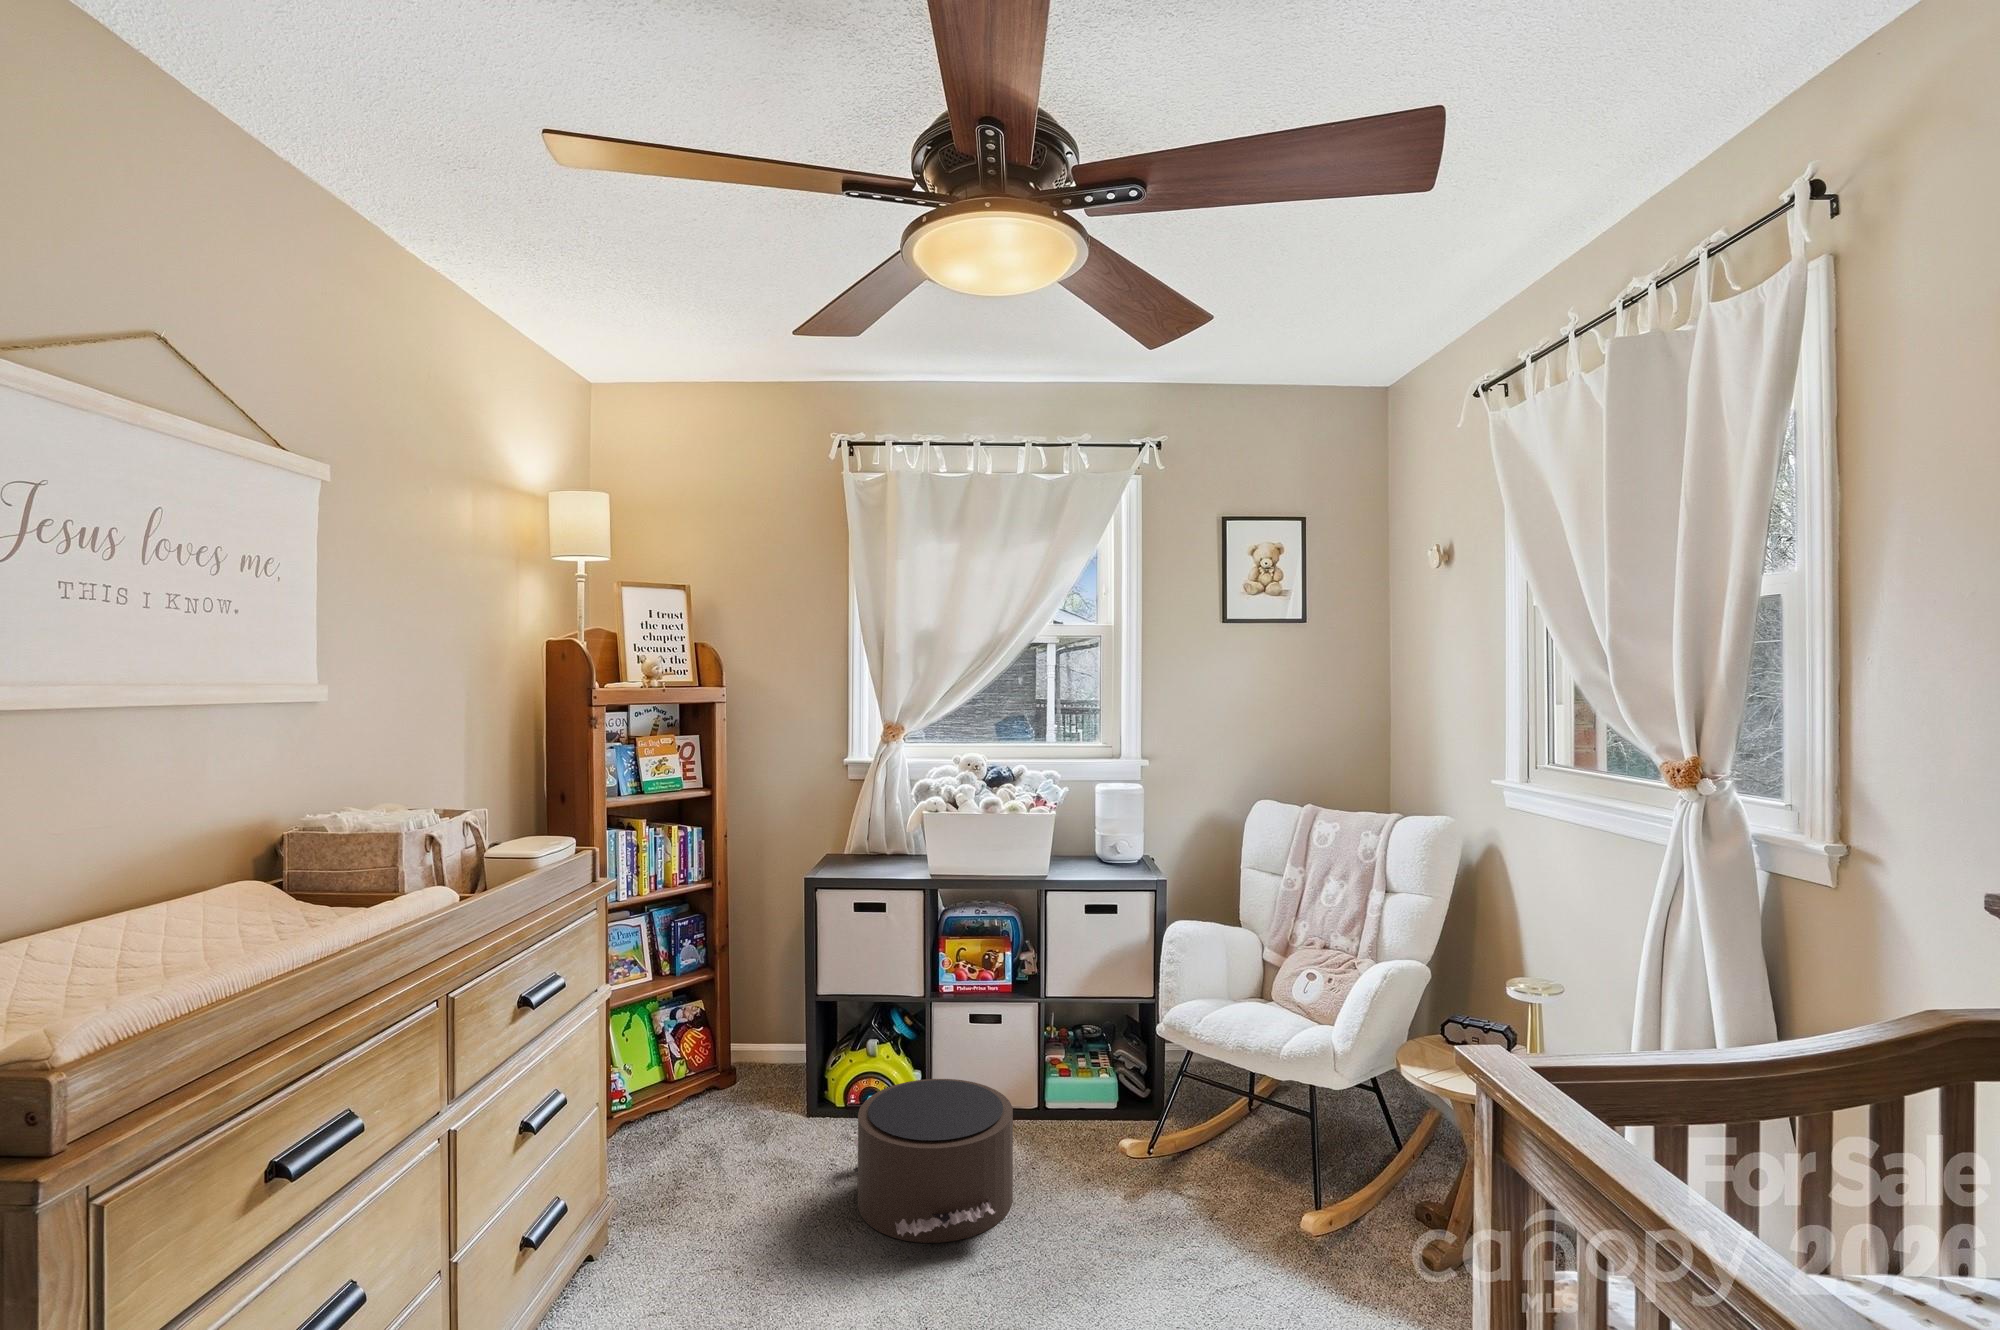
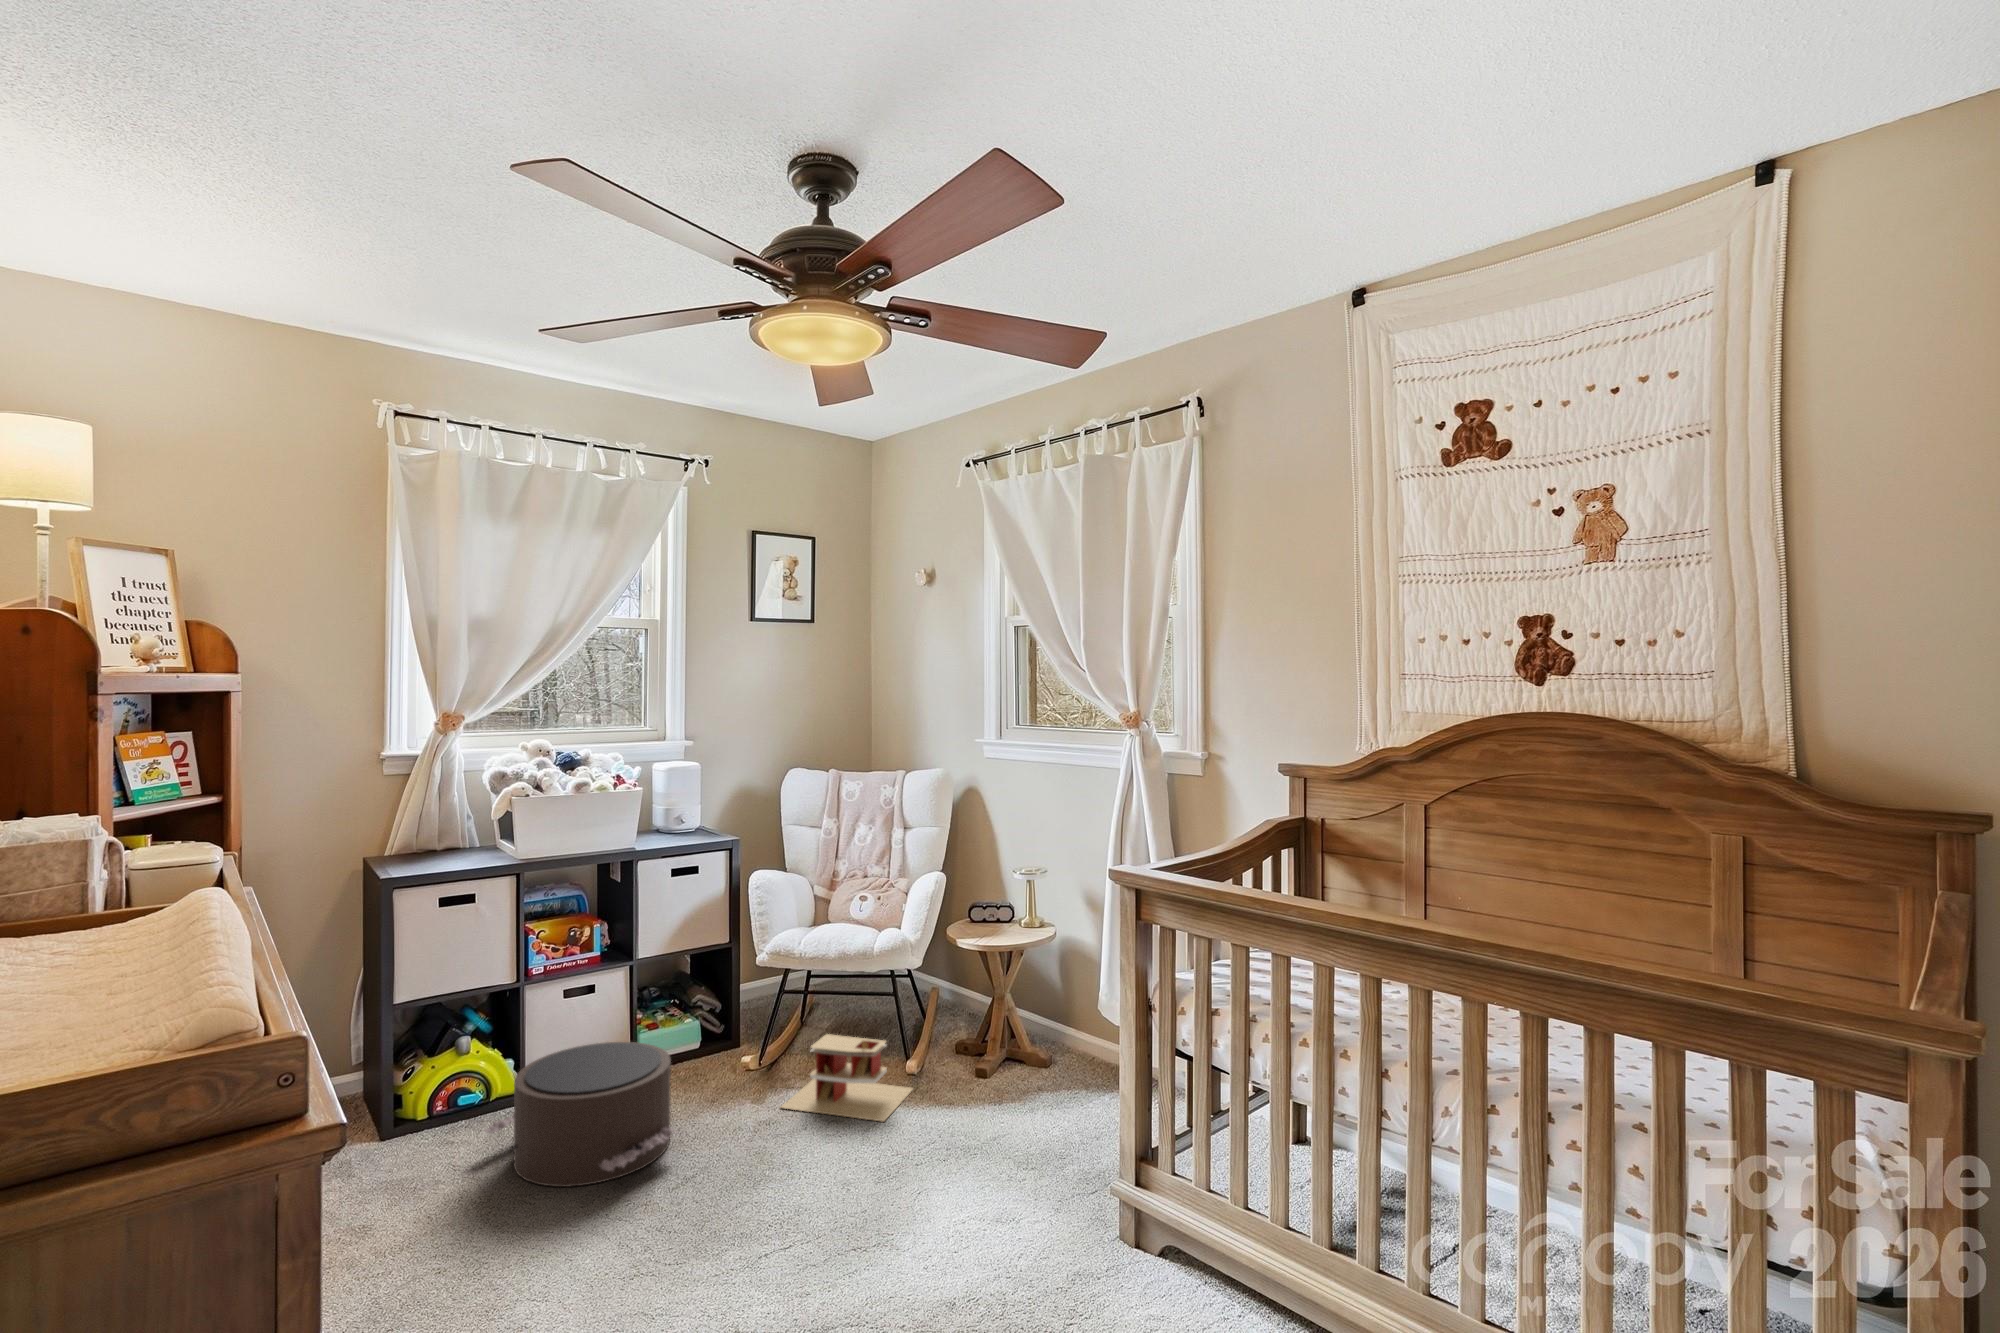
toy house: none [1139,1147,1319,1297] -> present [781,1034,913,1122]

